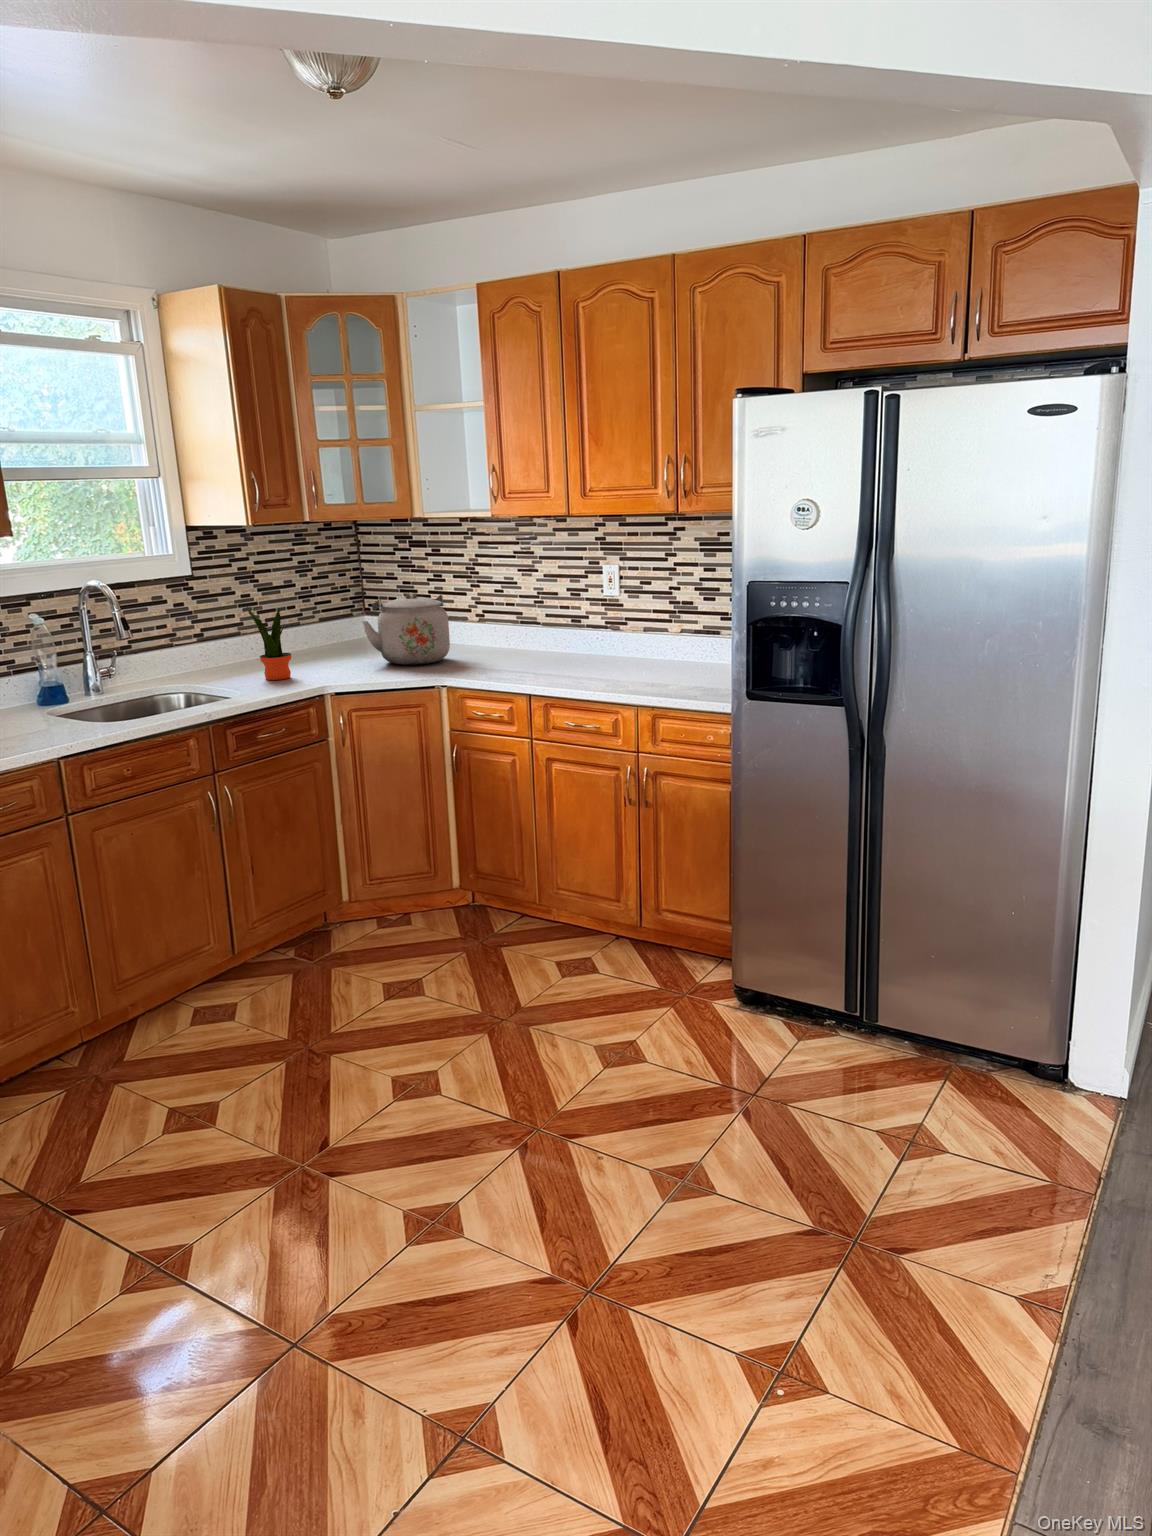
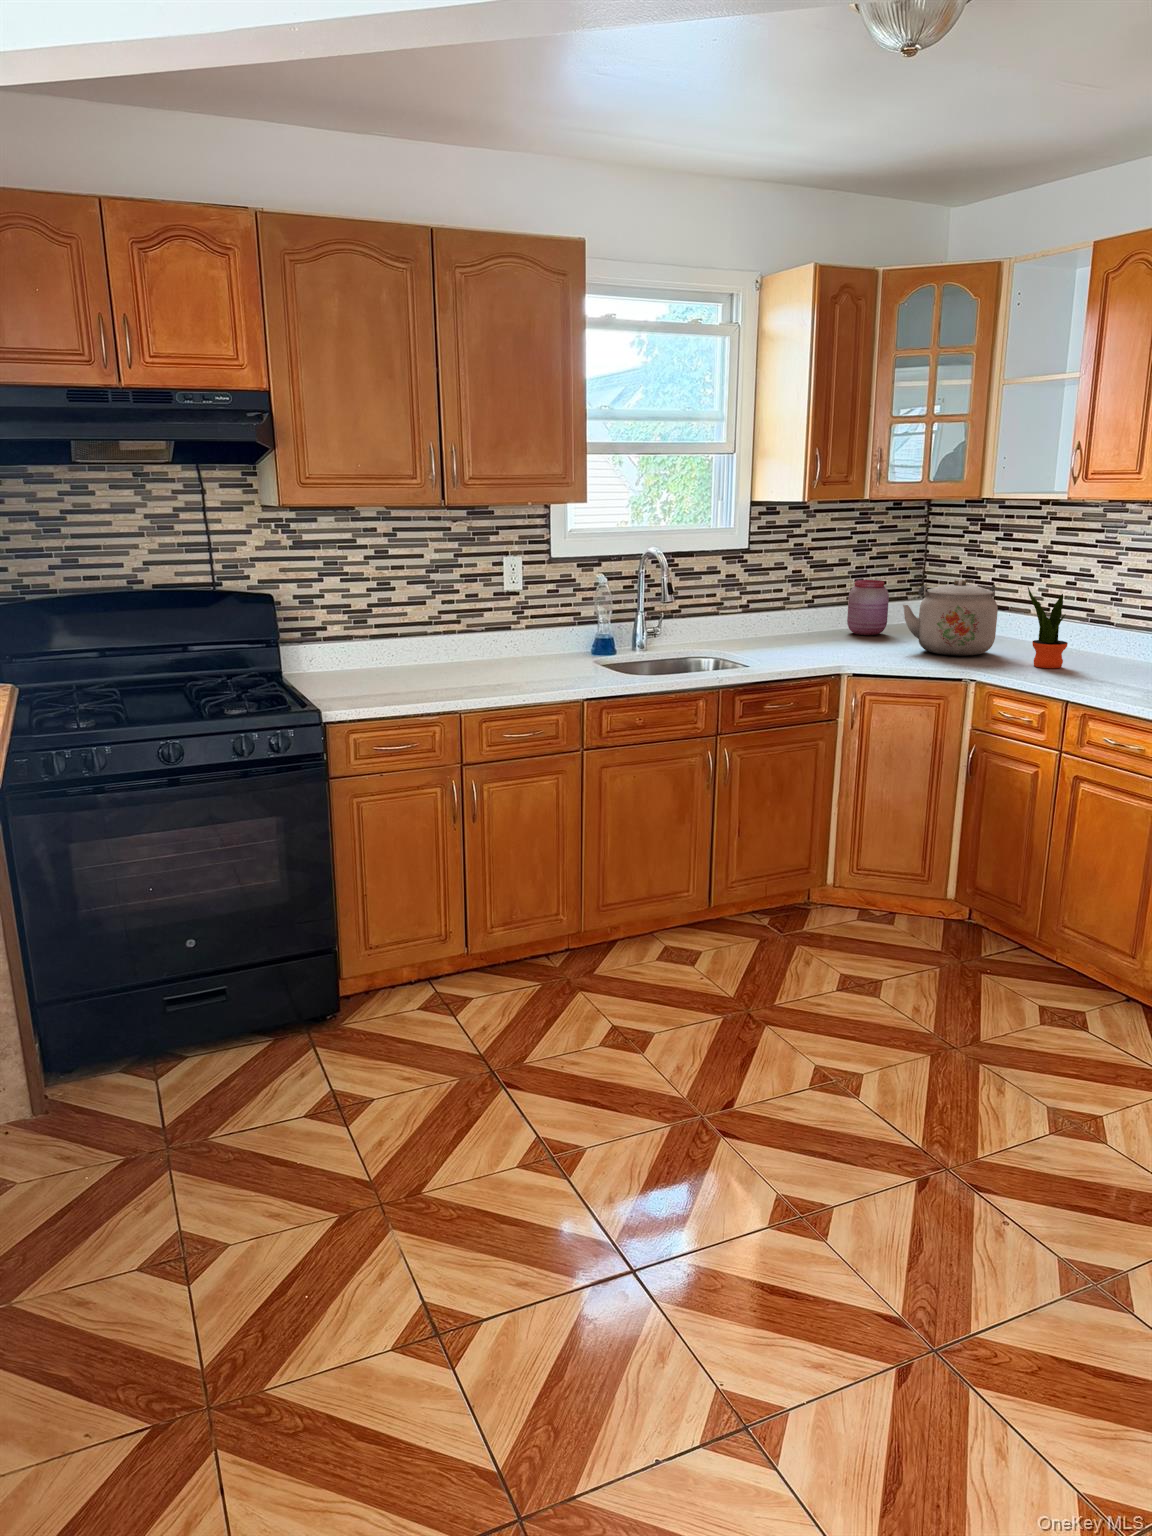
jar: none [300,599,341,654] -> present [847,580,889,635]
potted plant: present [246,605,291,680] -> present [1028,587,1068,668]

